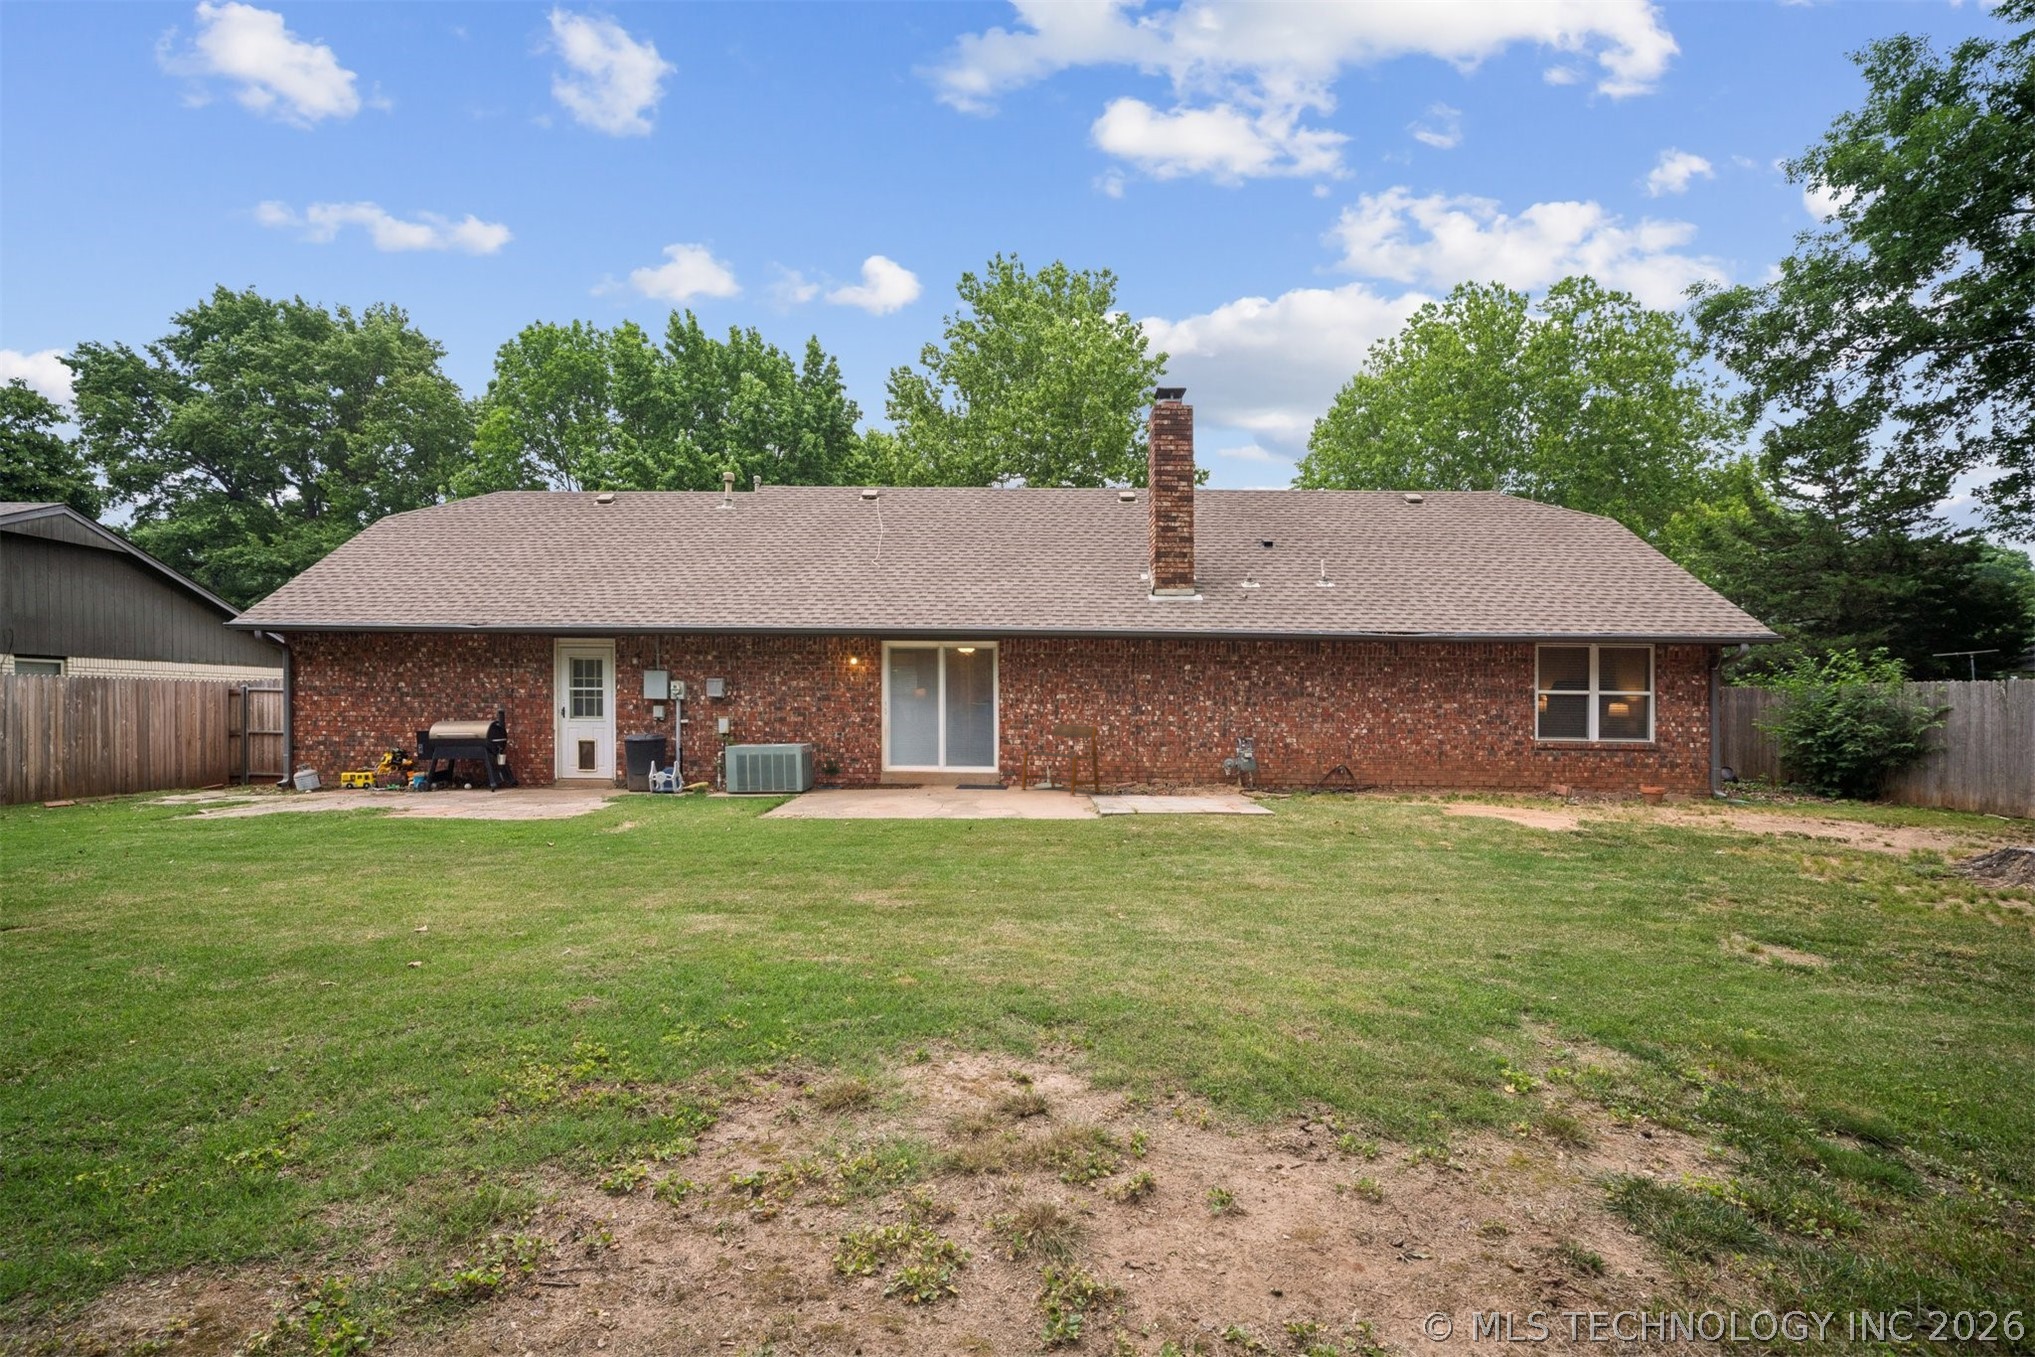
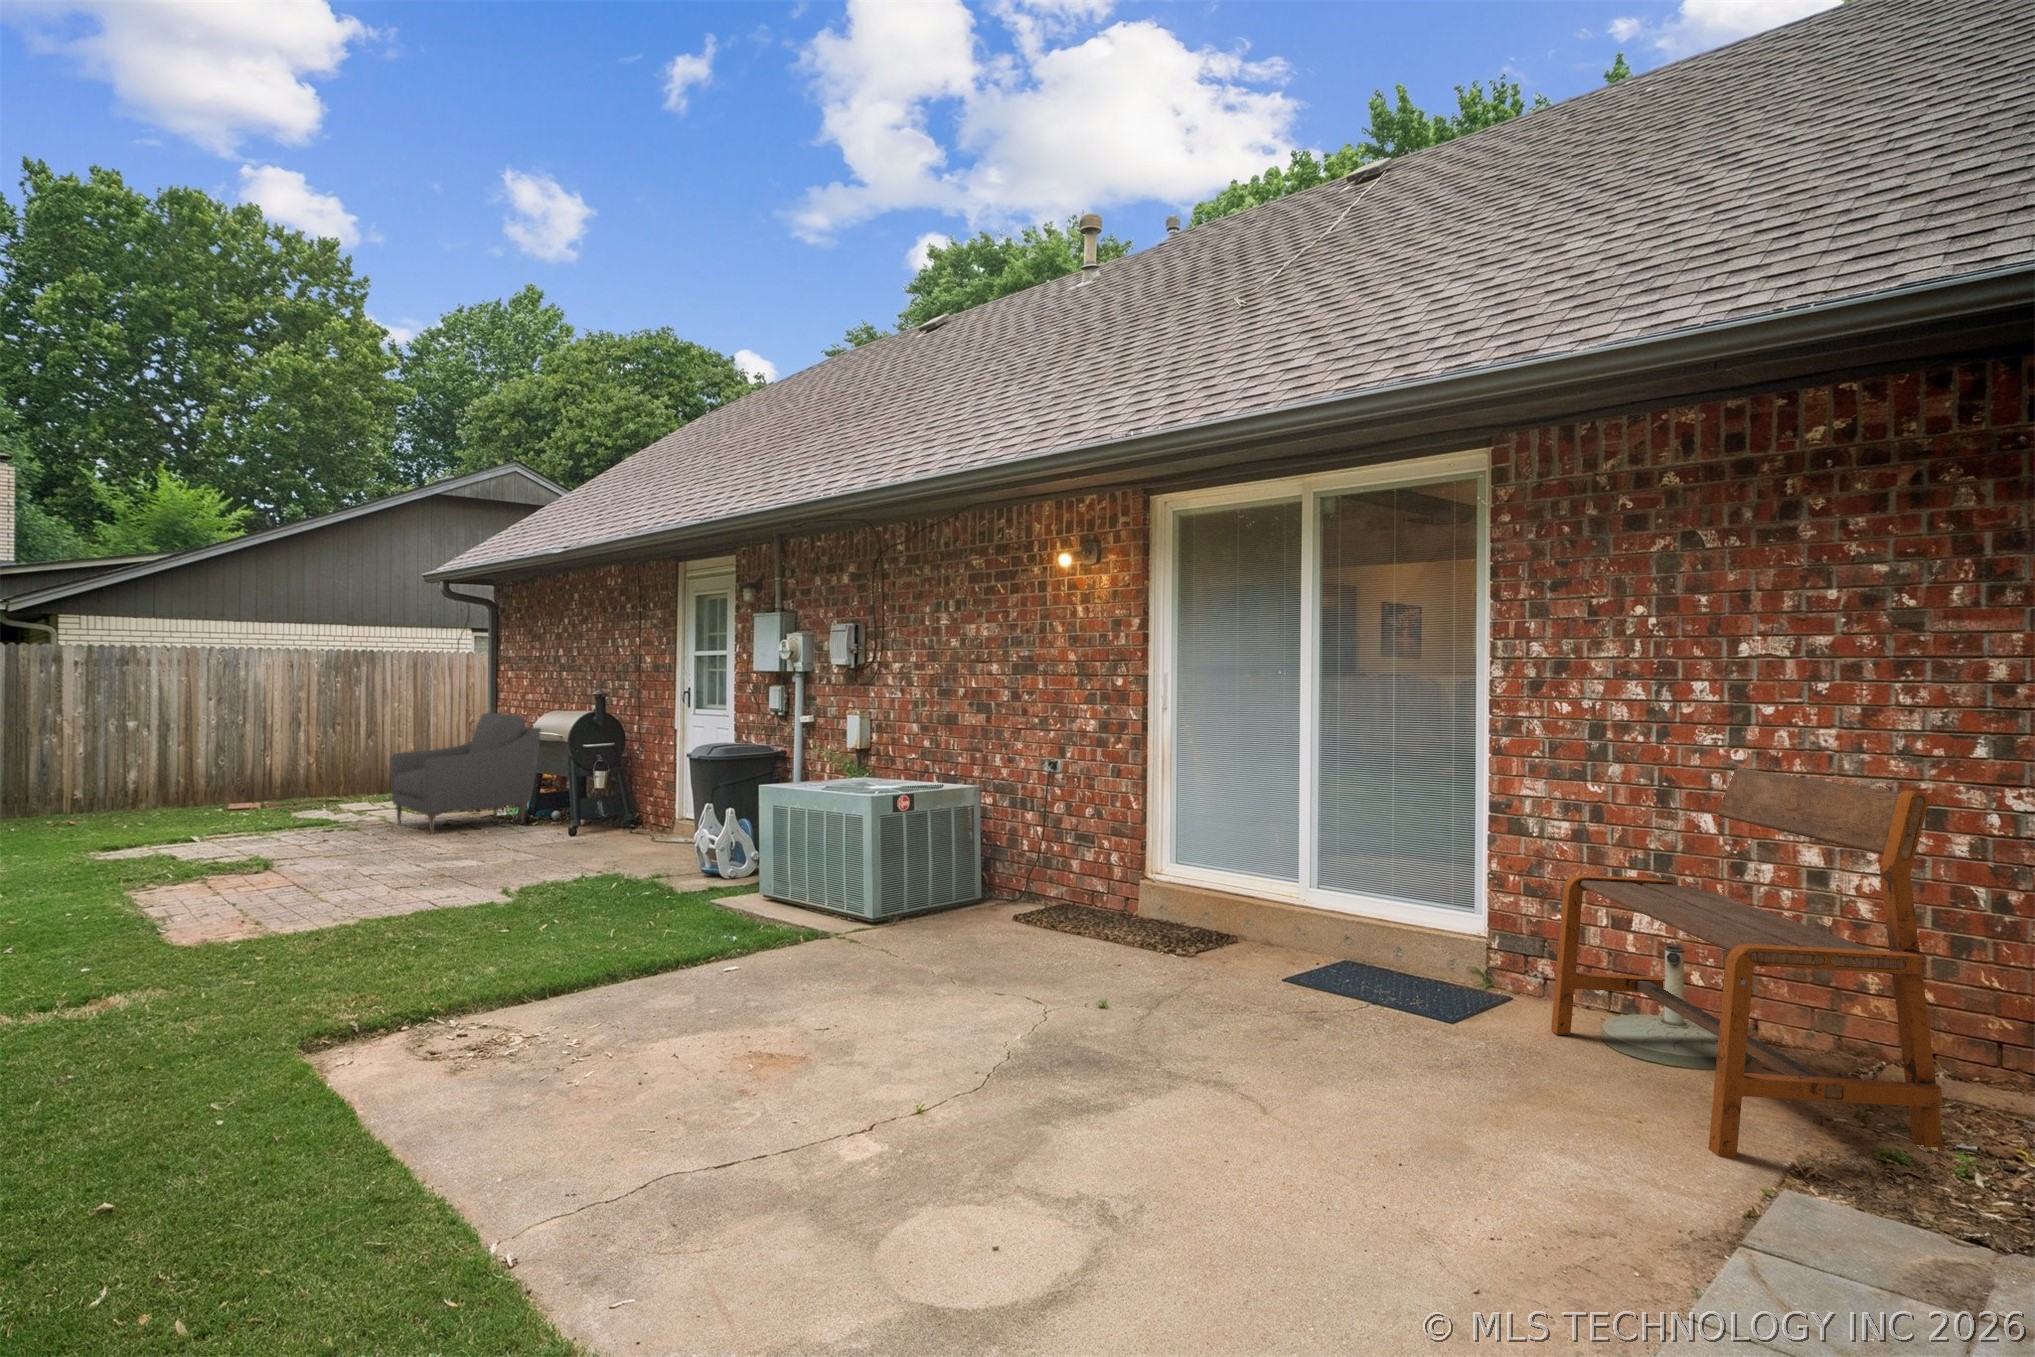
chair: none [340,724,449,797] -> present [390,713,541,834]
potted tree: present [819,752,843,789] -> none [985,795,1052,915]

